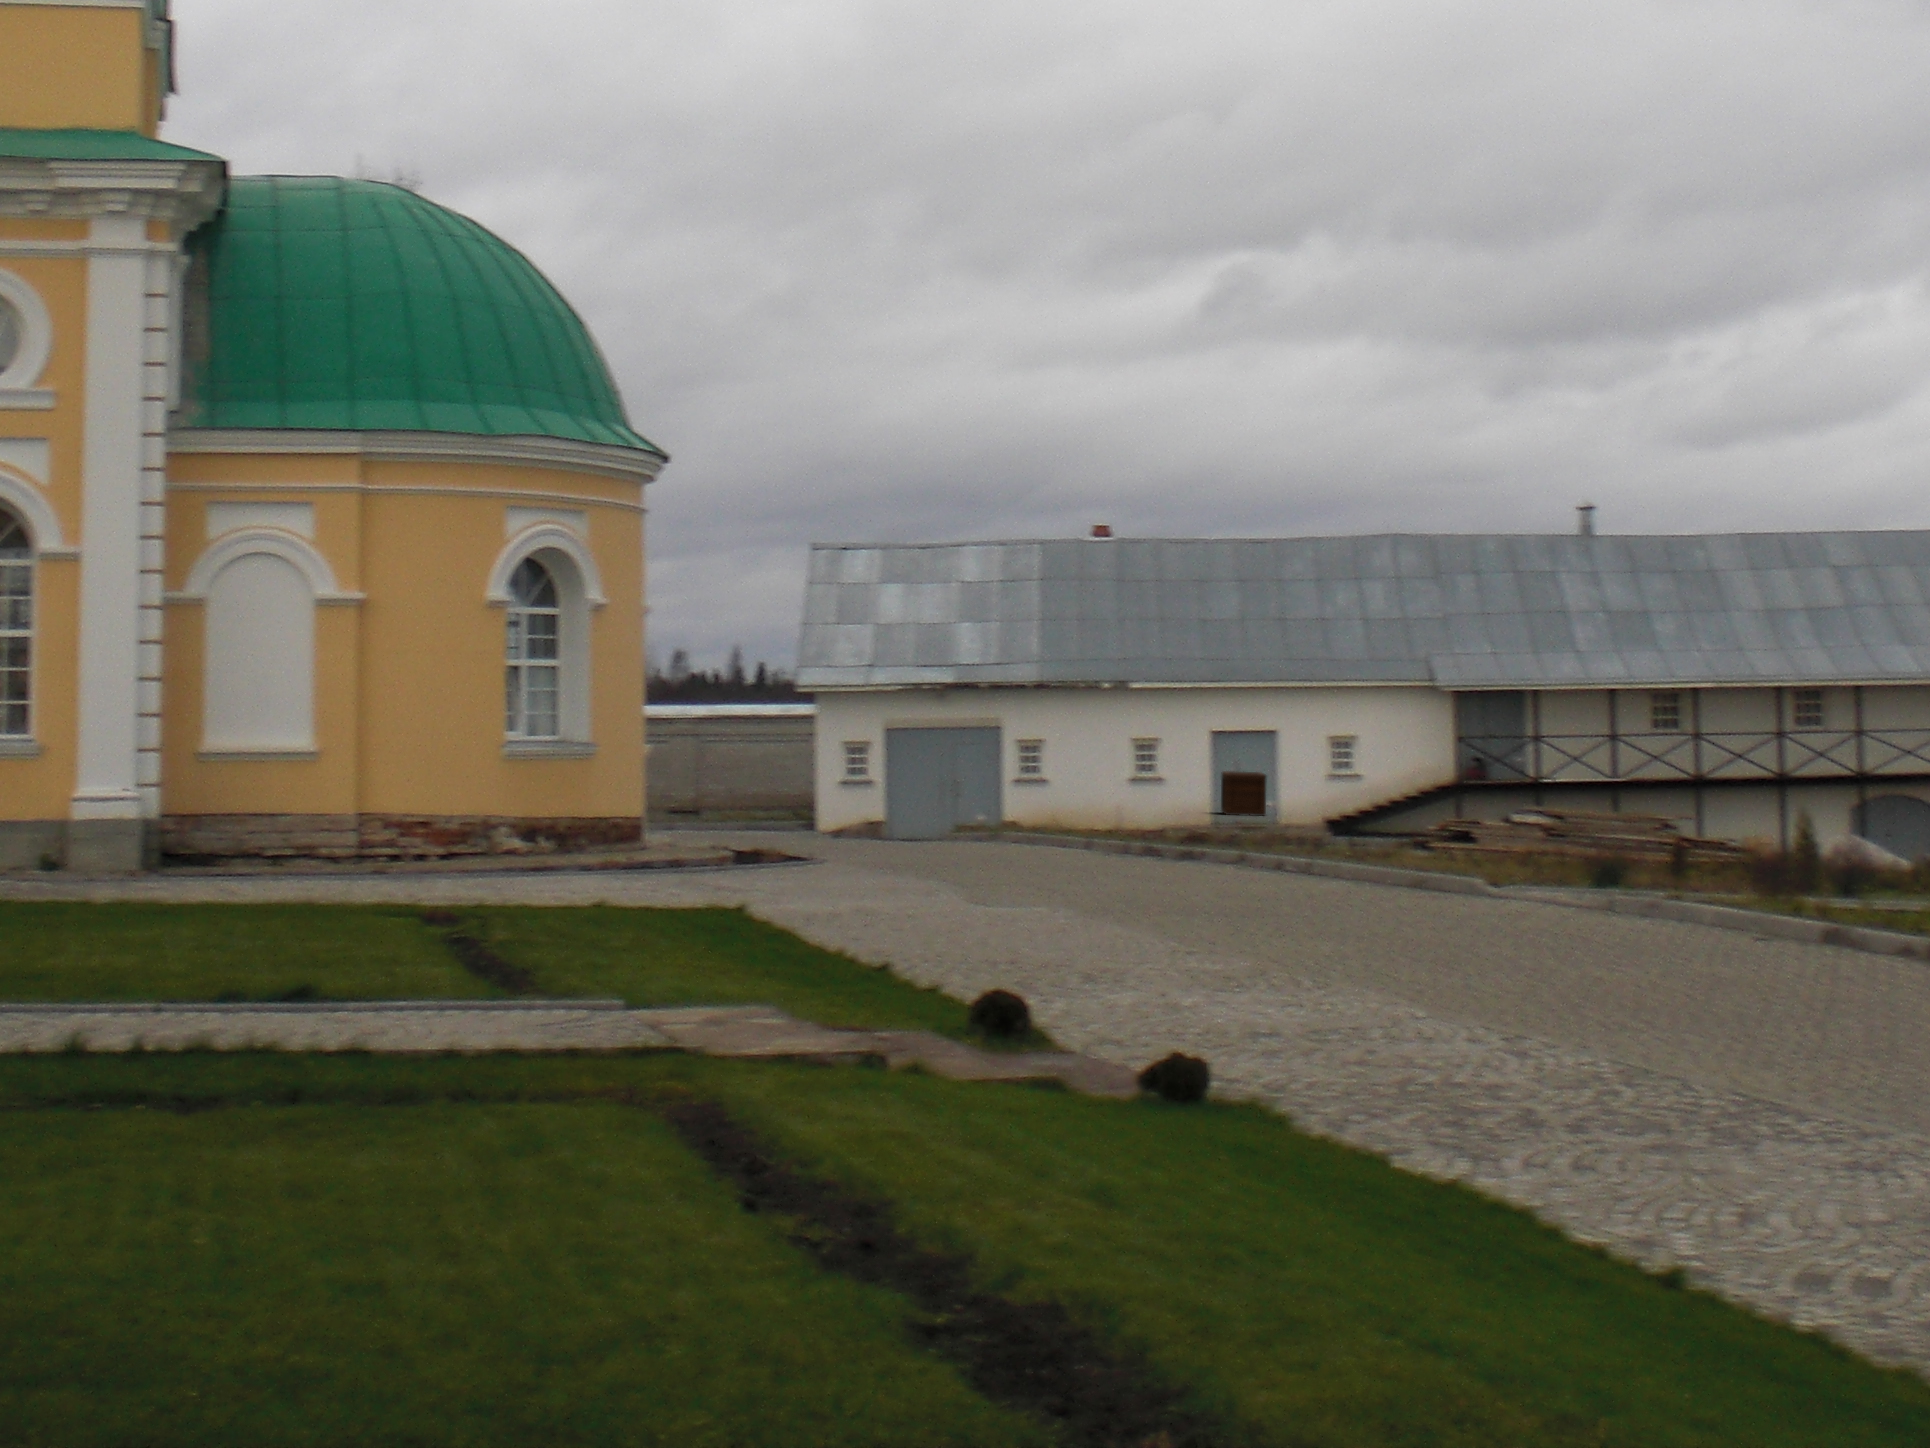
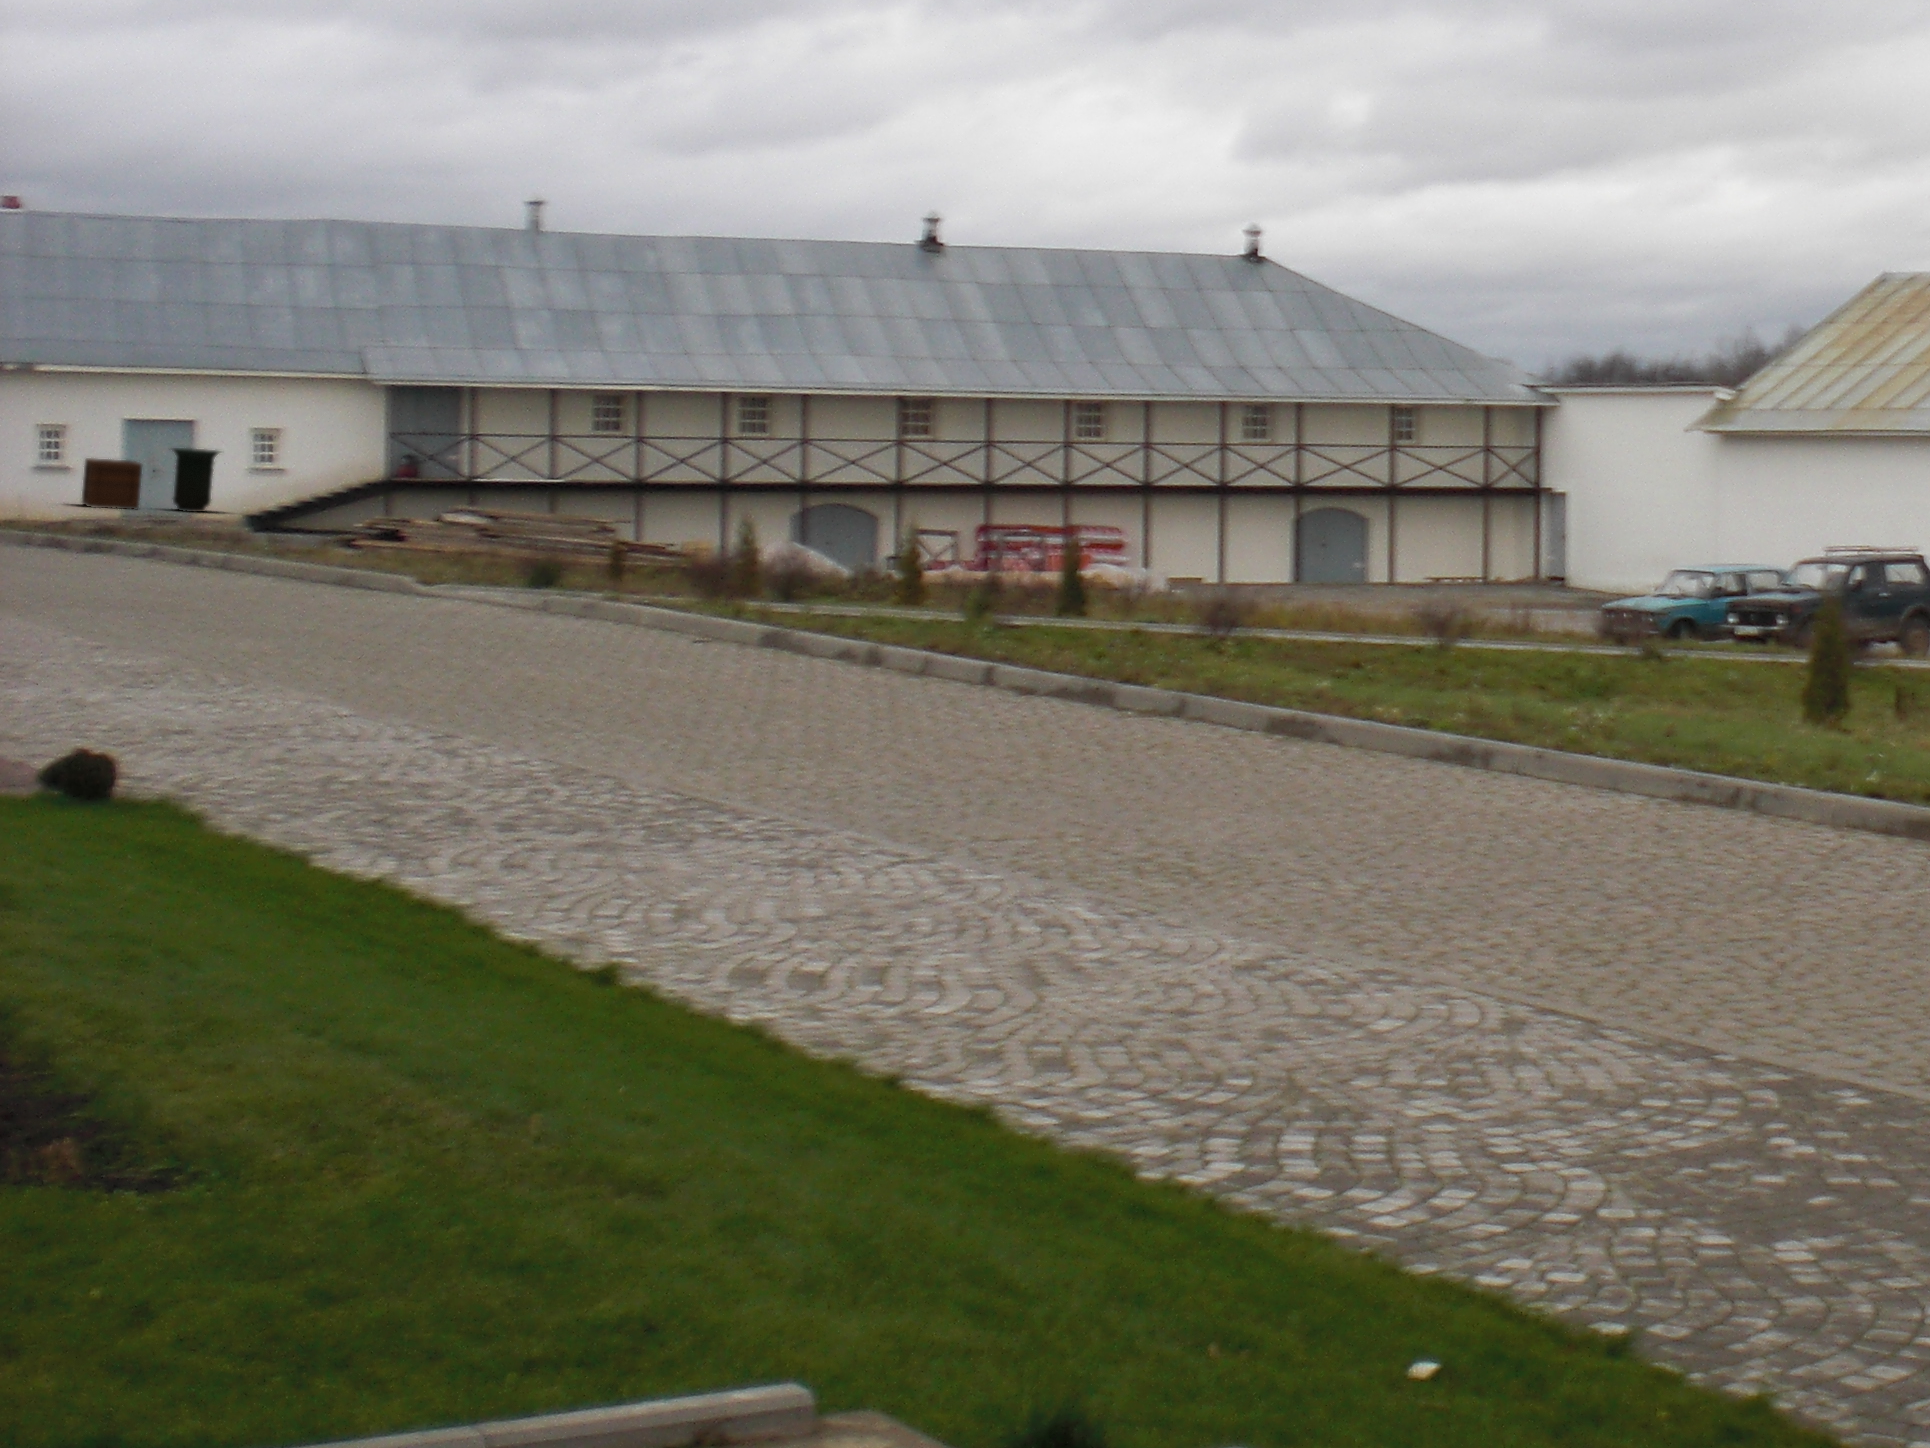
trash can: none [1287,760,1332,817] -> present [172,448,220,512]

